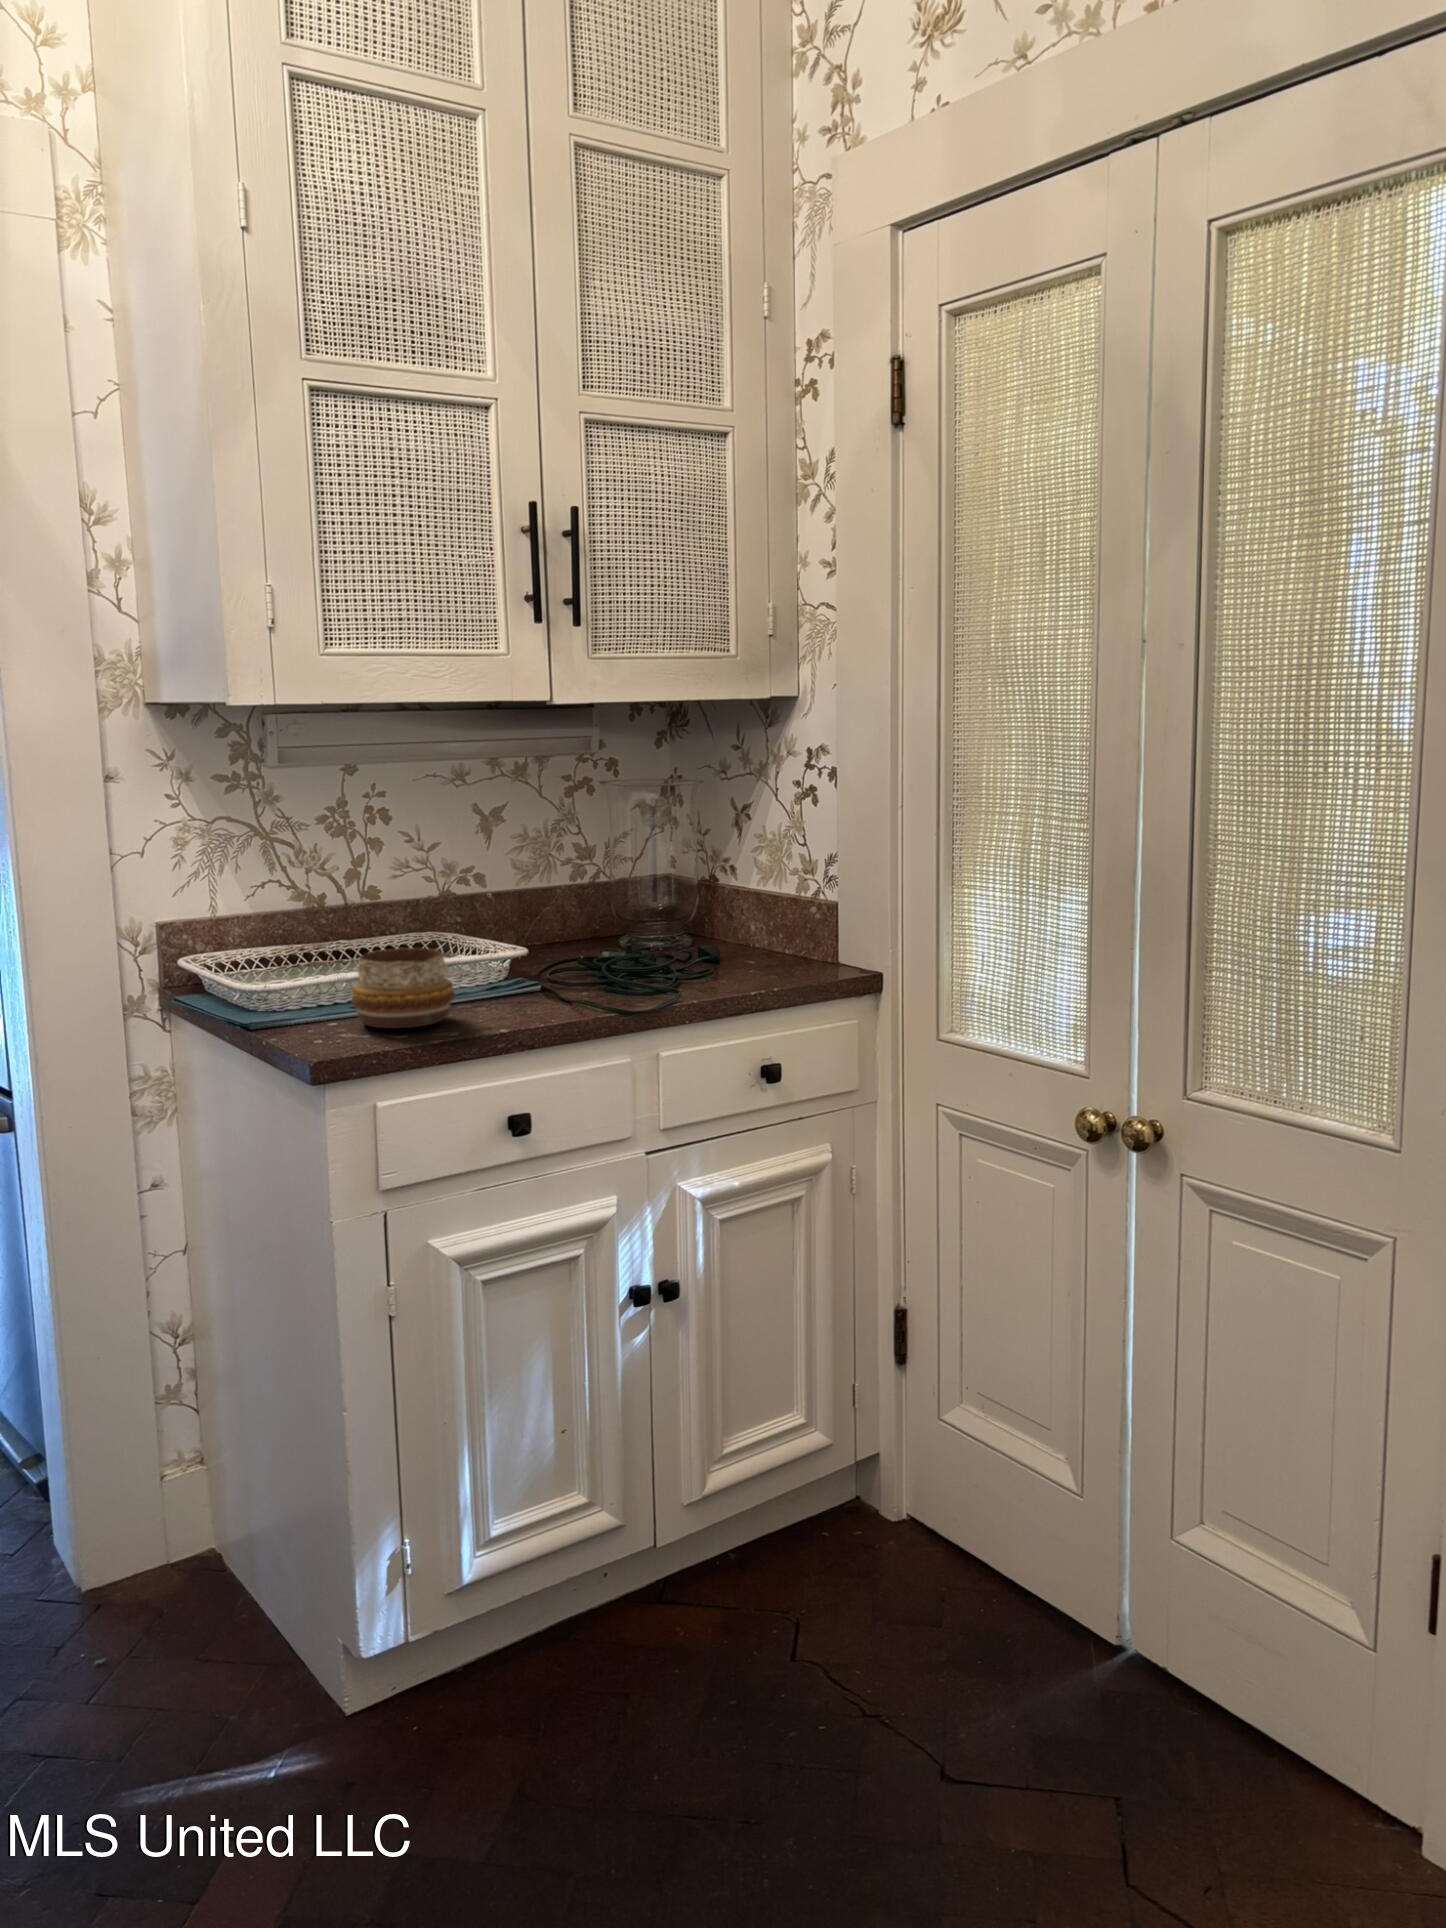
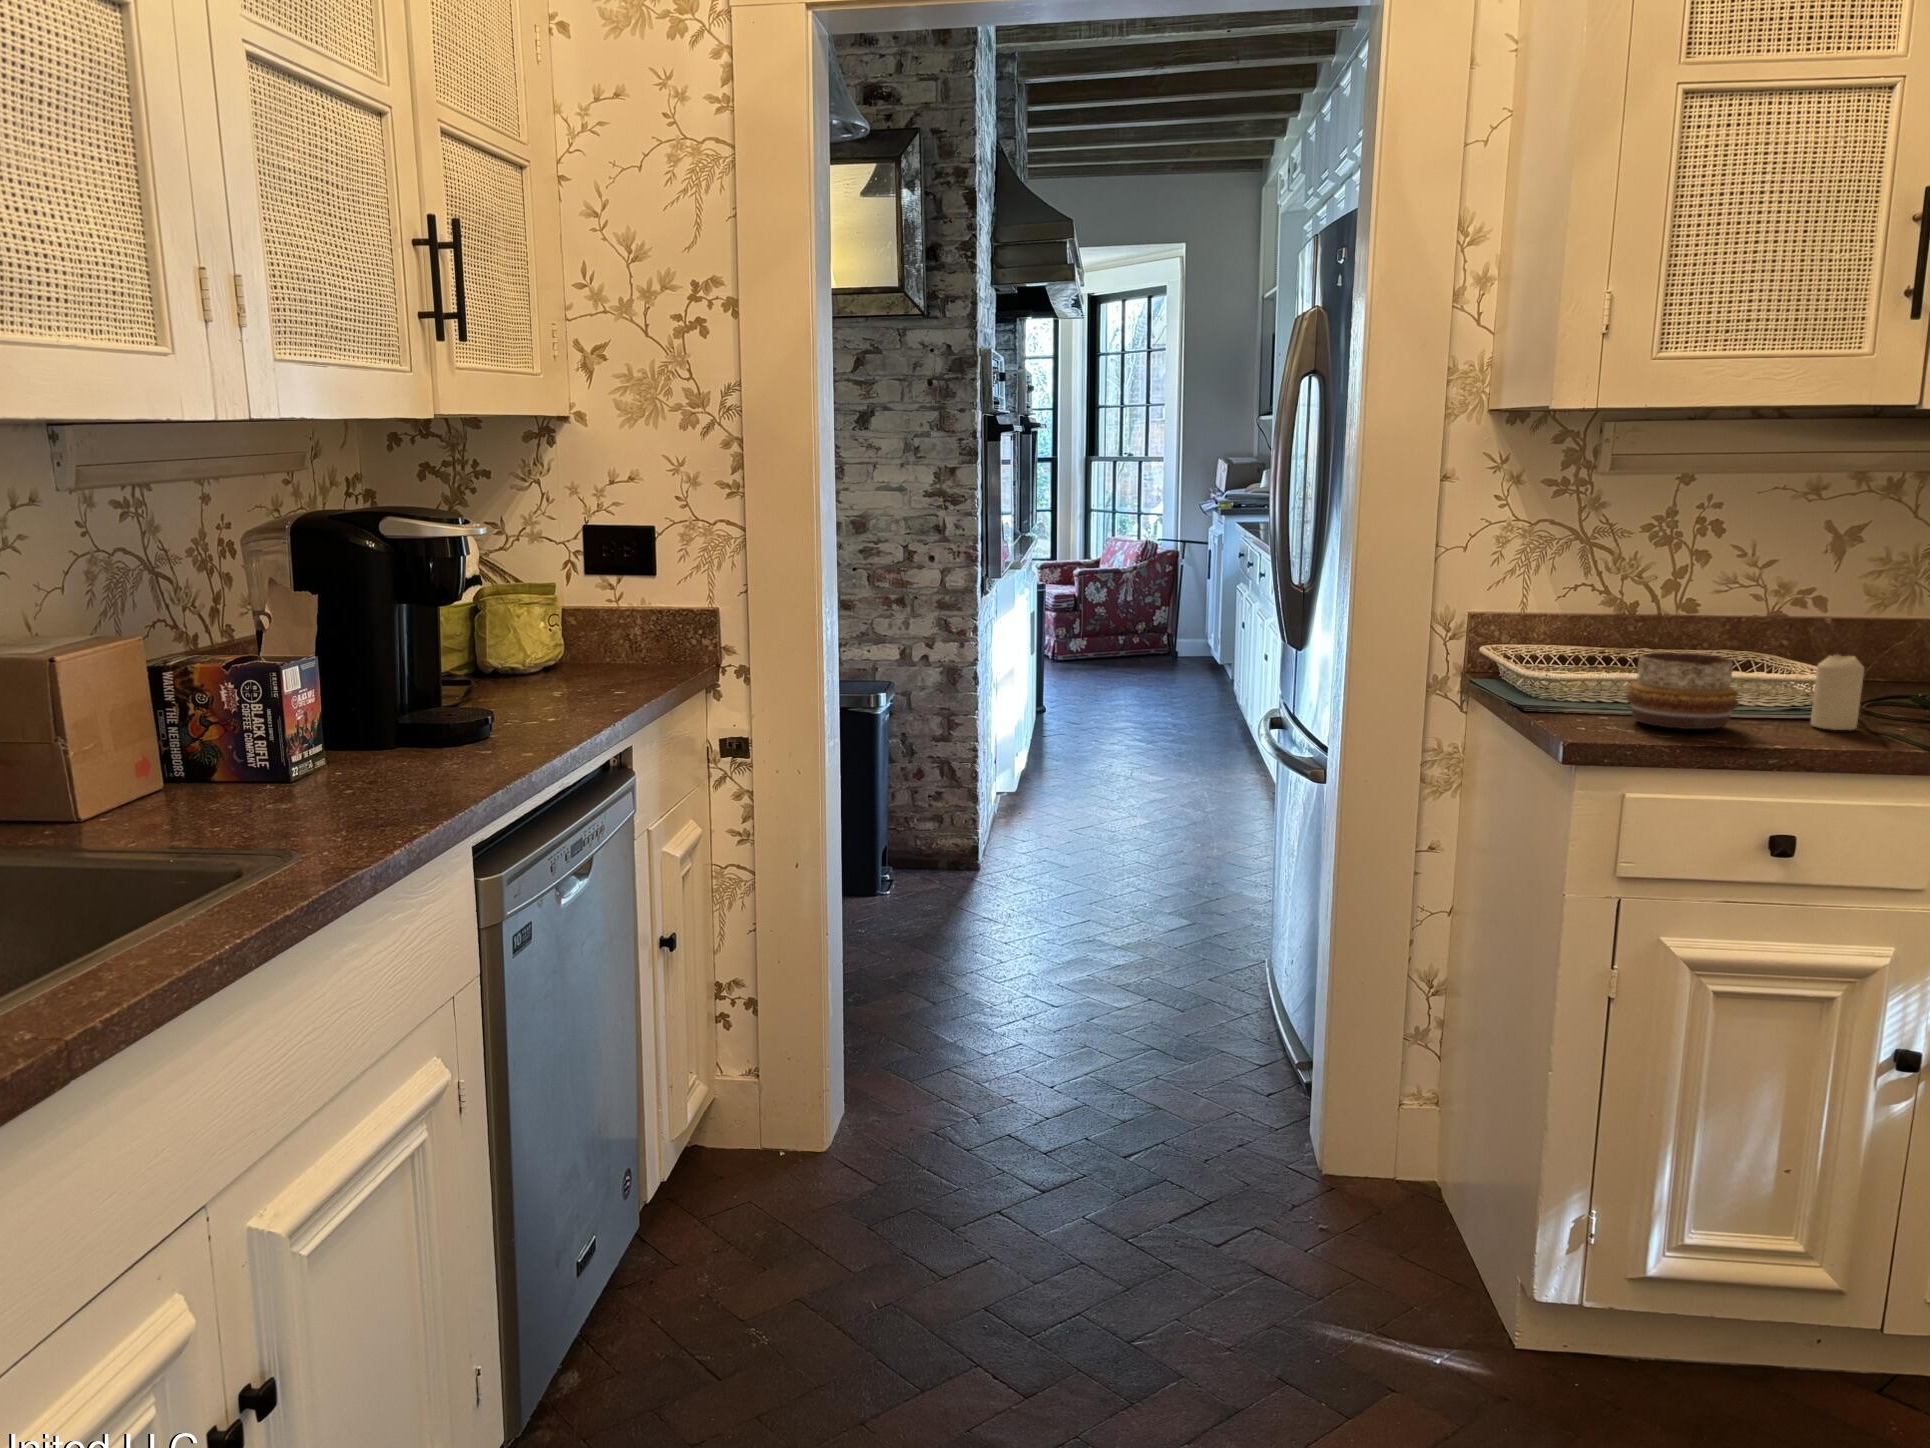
candle: none [509,933,549,1004] -> present [1811,655,1864,730]

